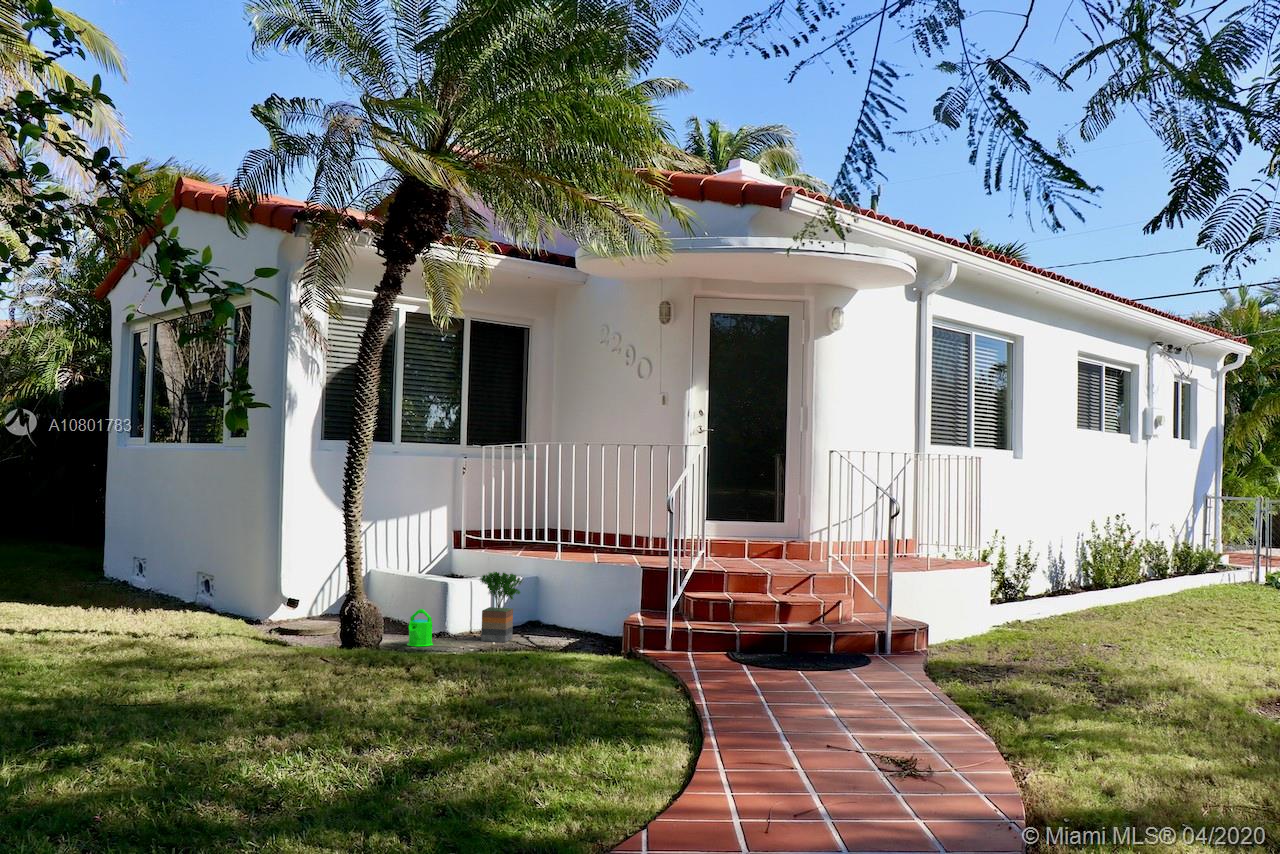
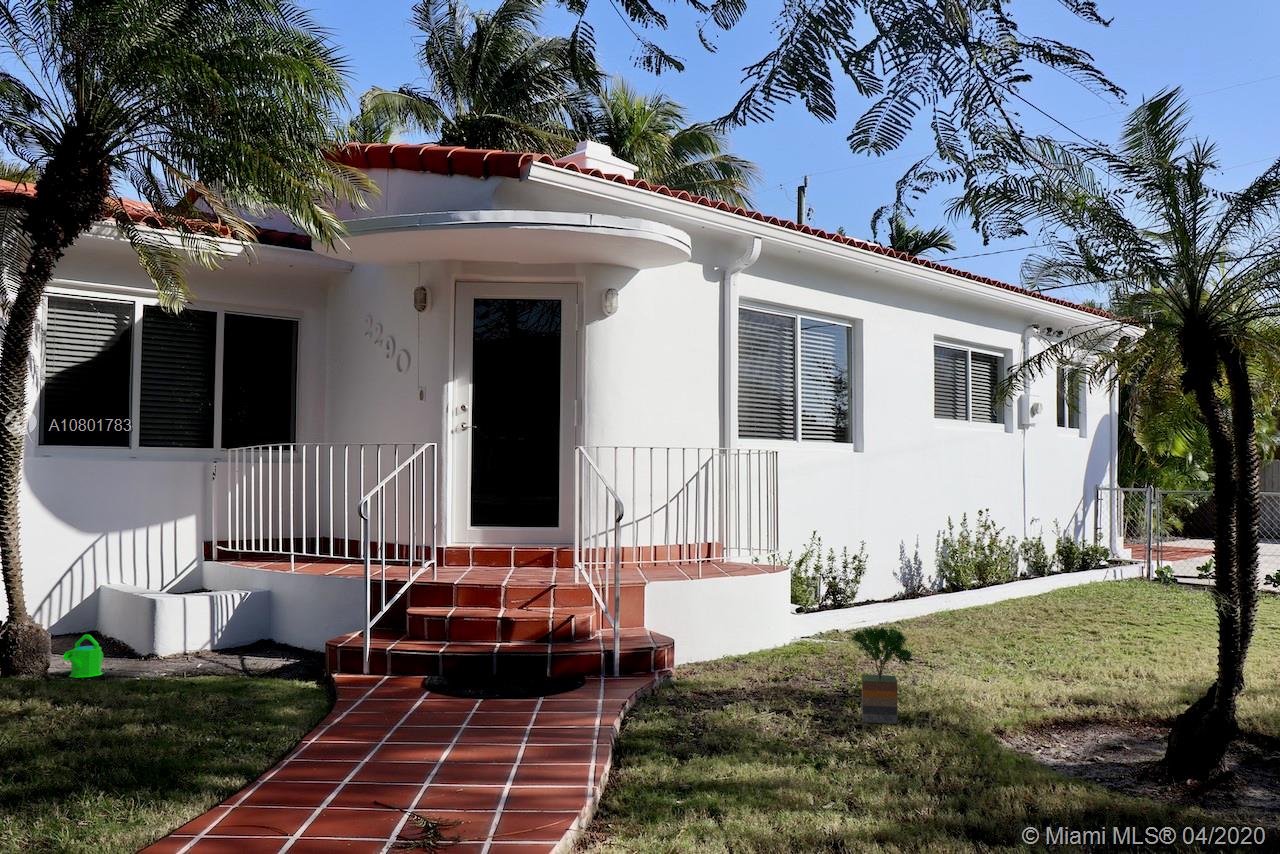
potted tree: present [480,572,522,642] -> present [851,627,913,724]

